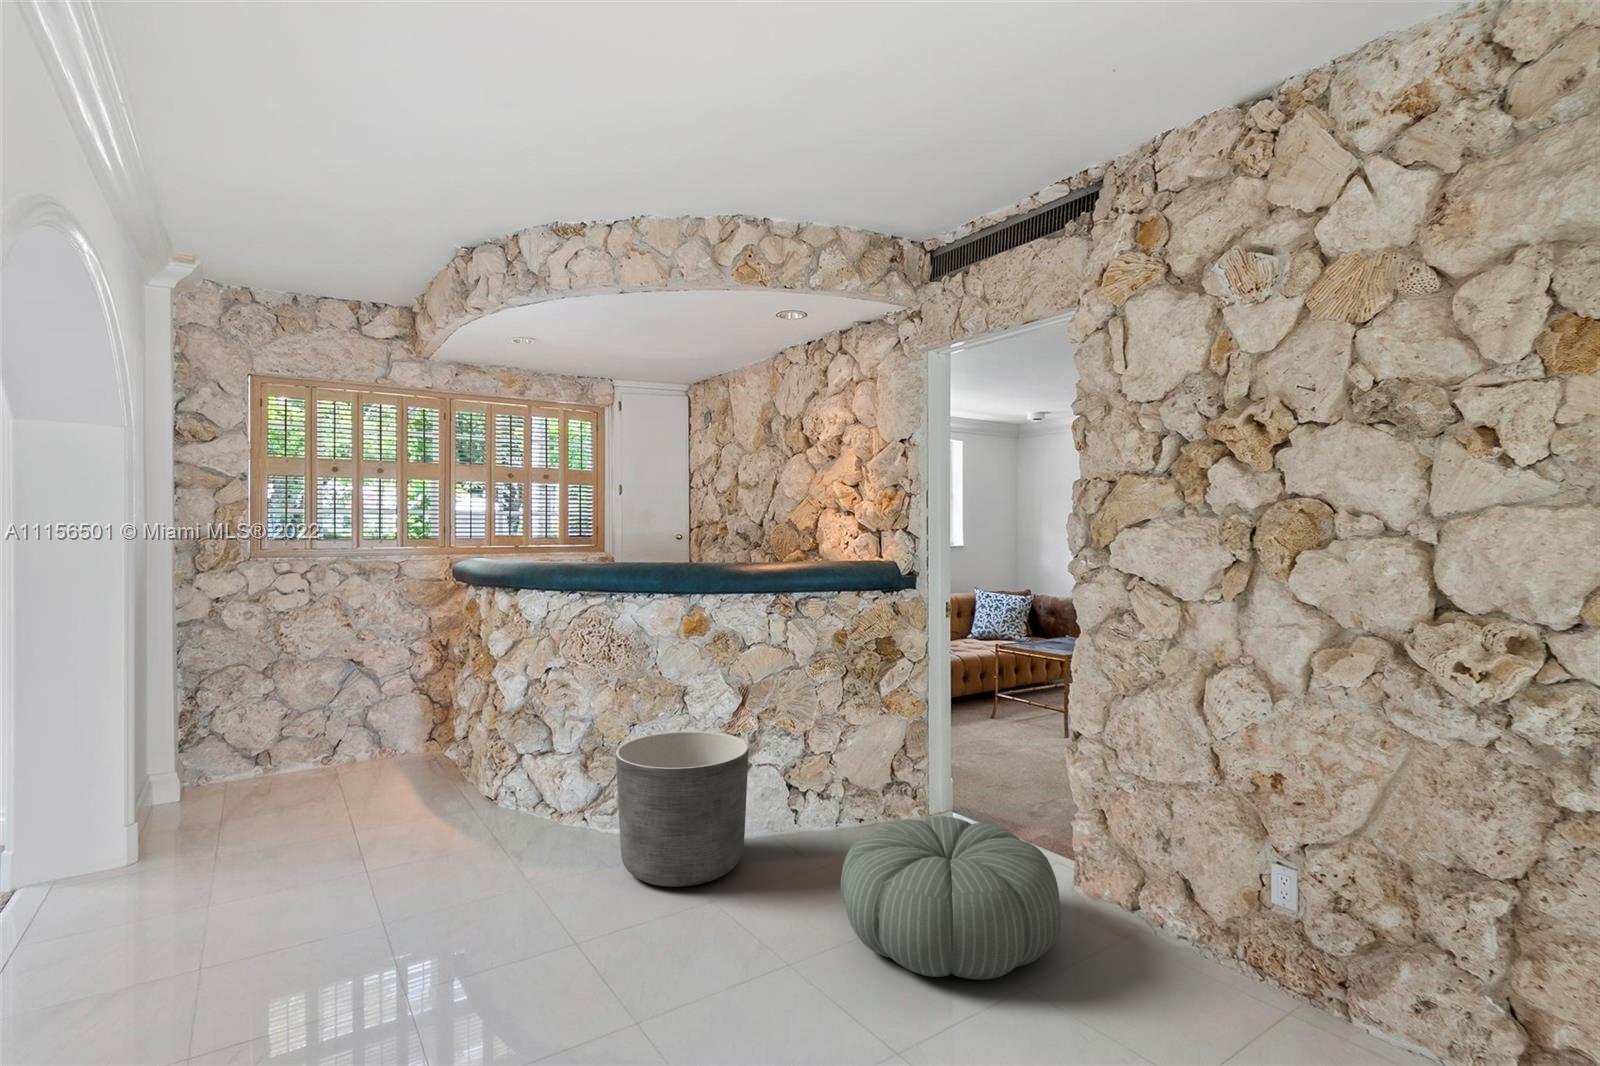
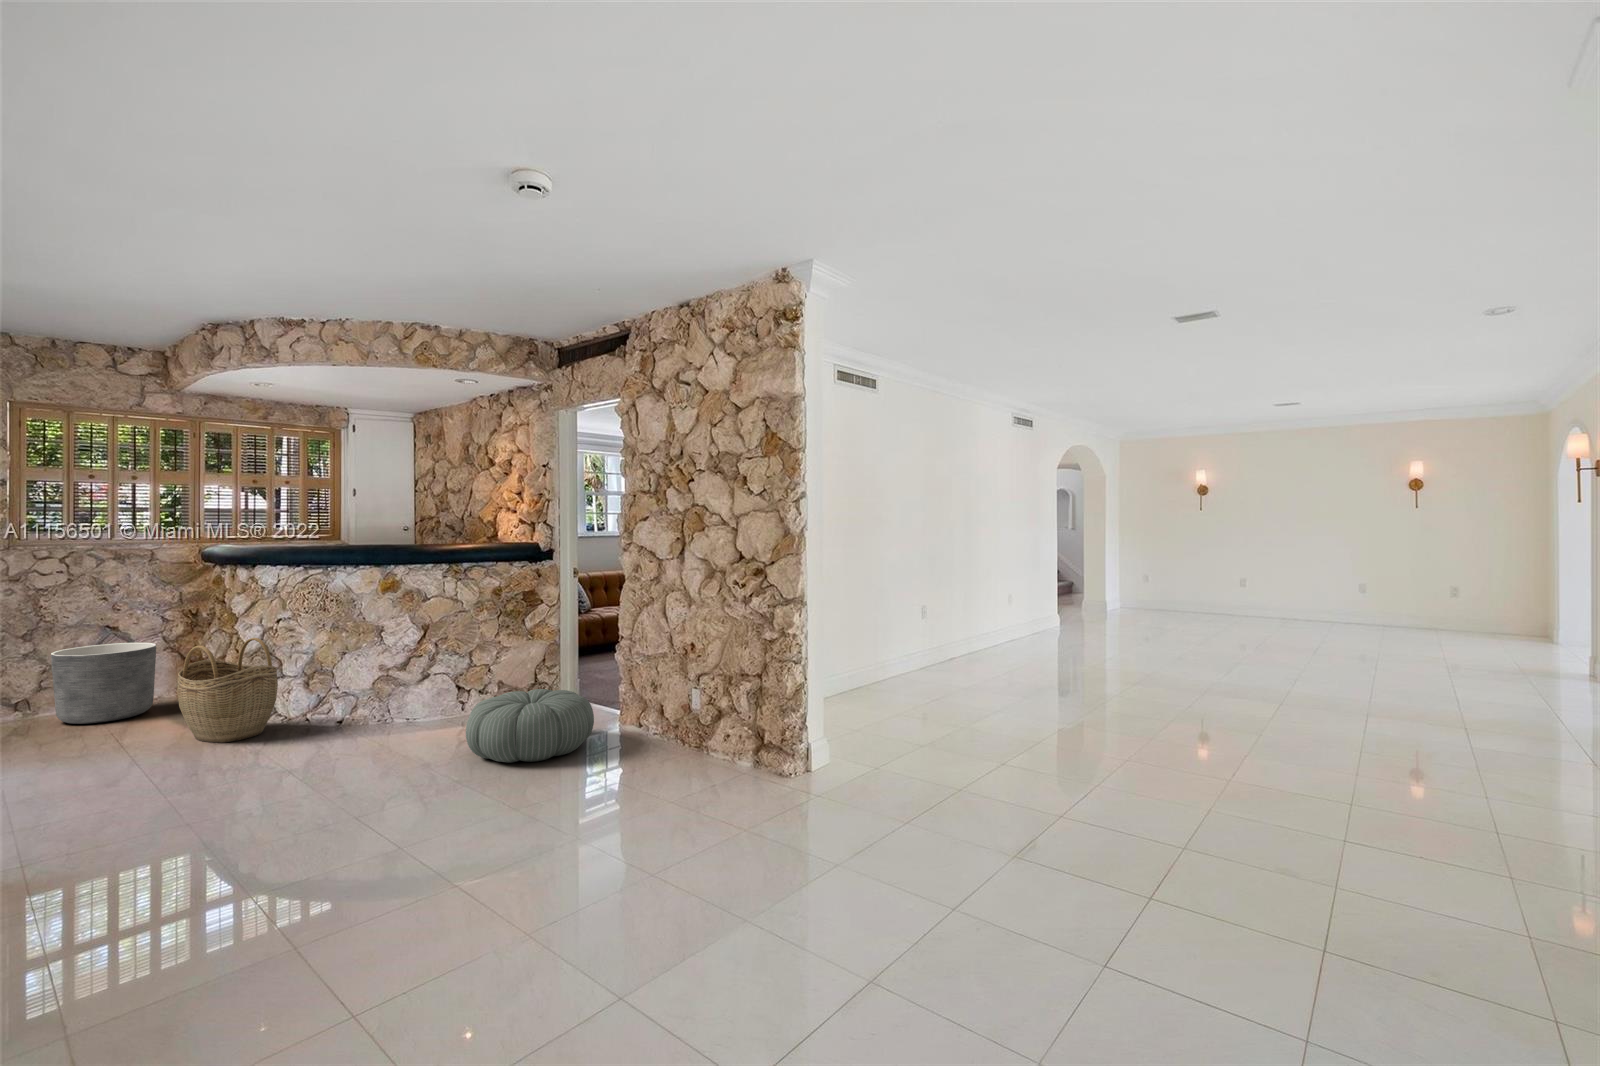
woven basket: none [424,695,547,854] -> present [177,638,278,743]
planter: present [616,731,749,887] -> present [51,643,156,724]

